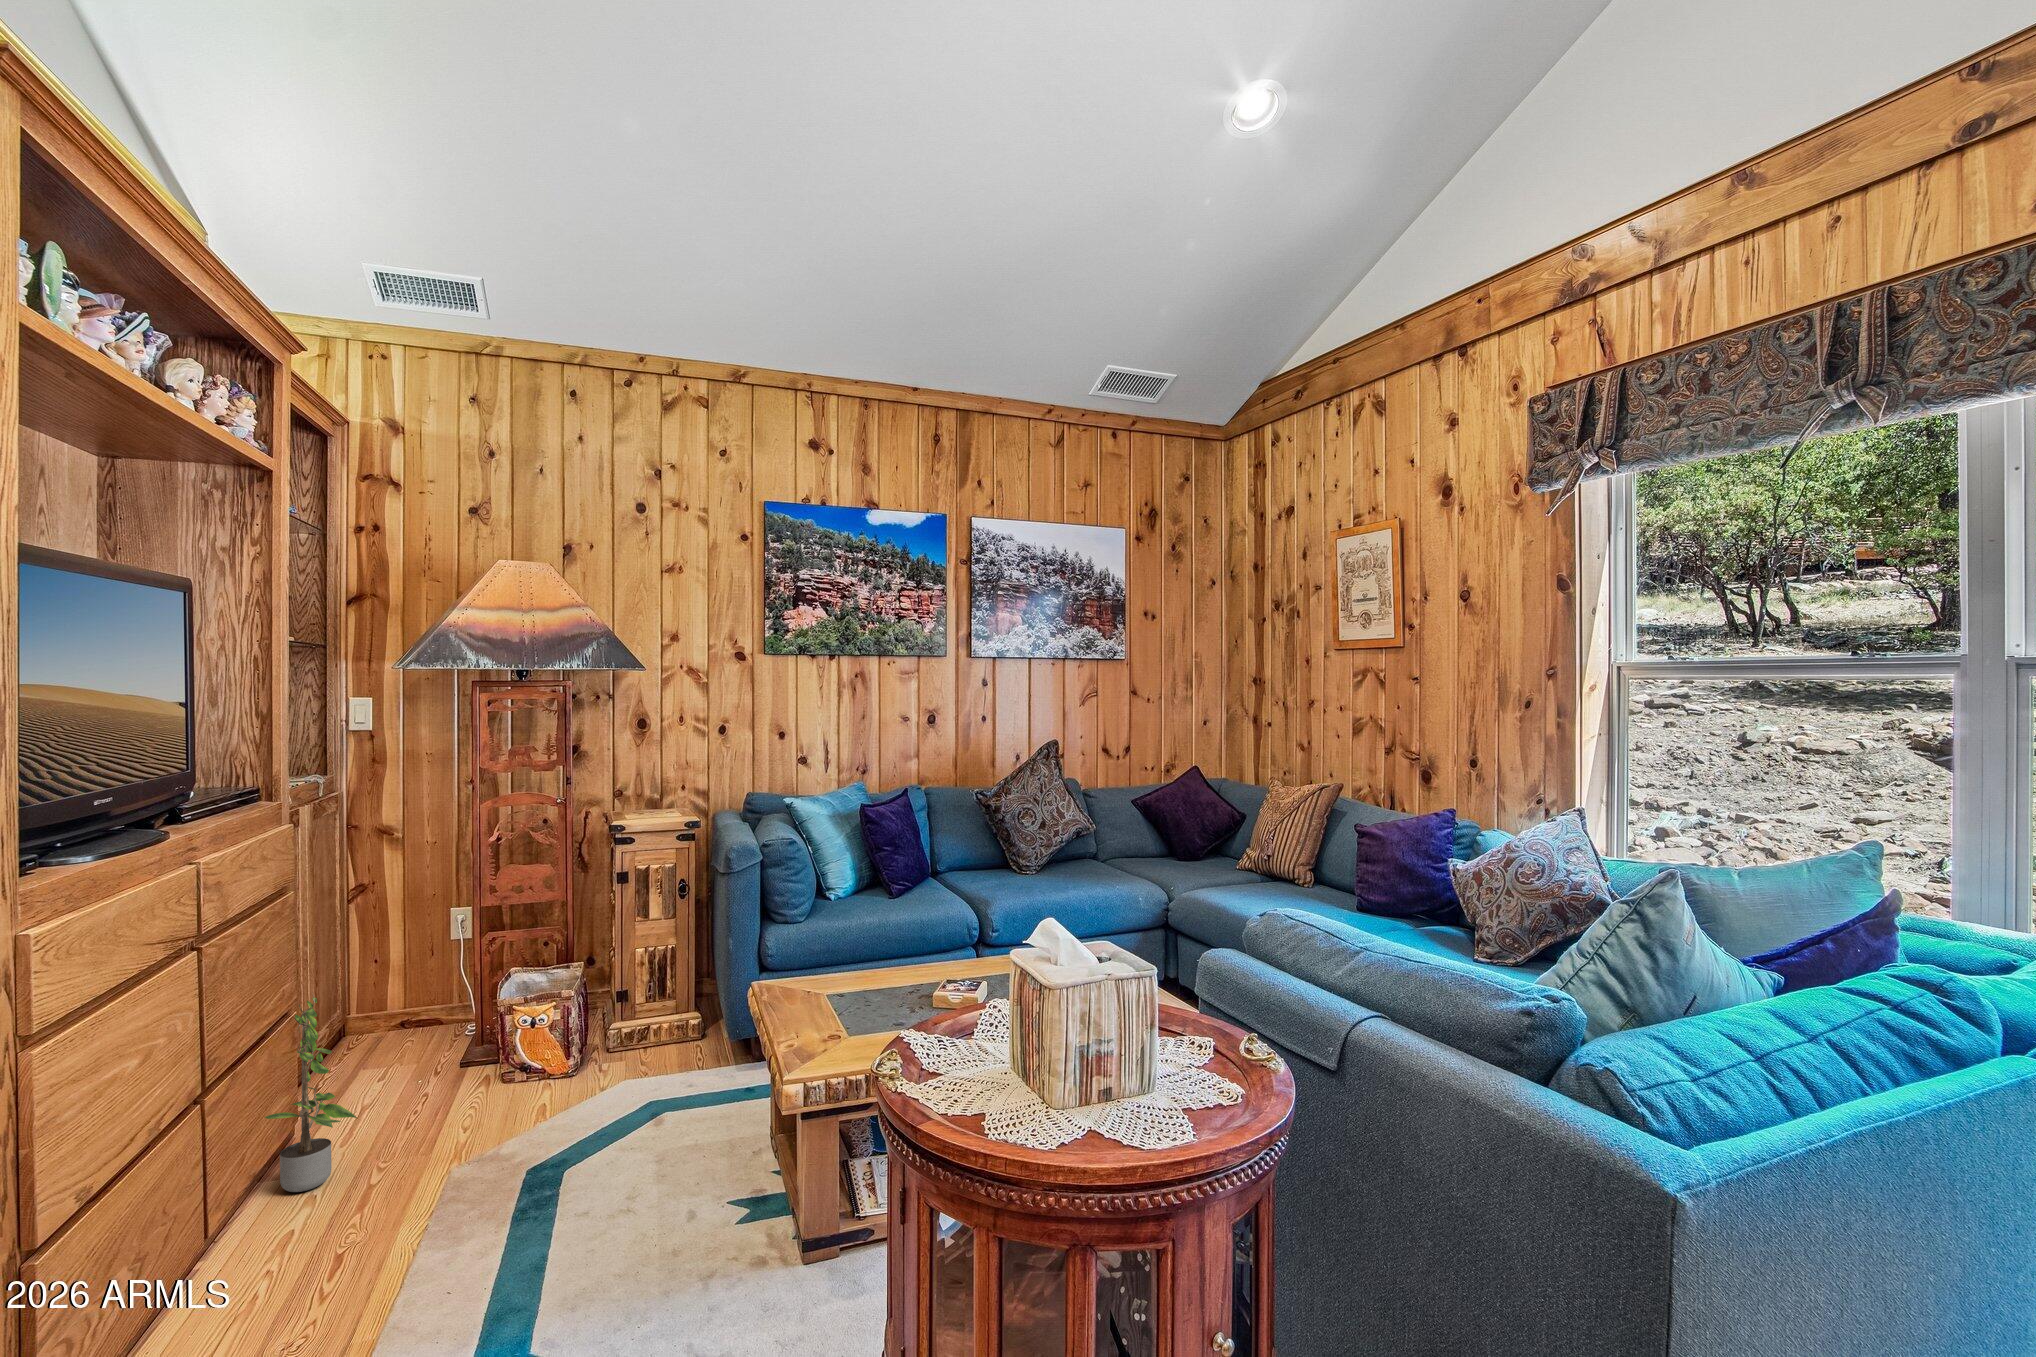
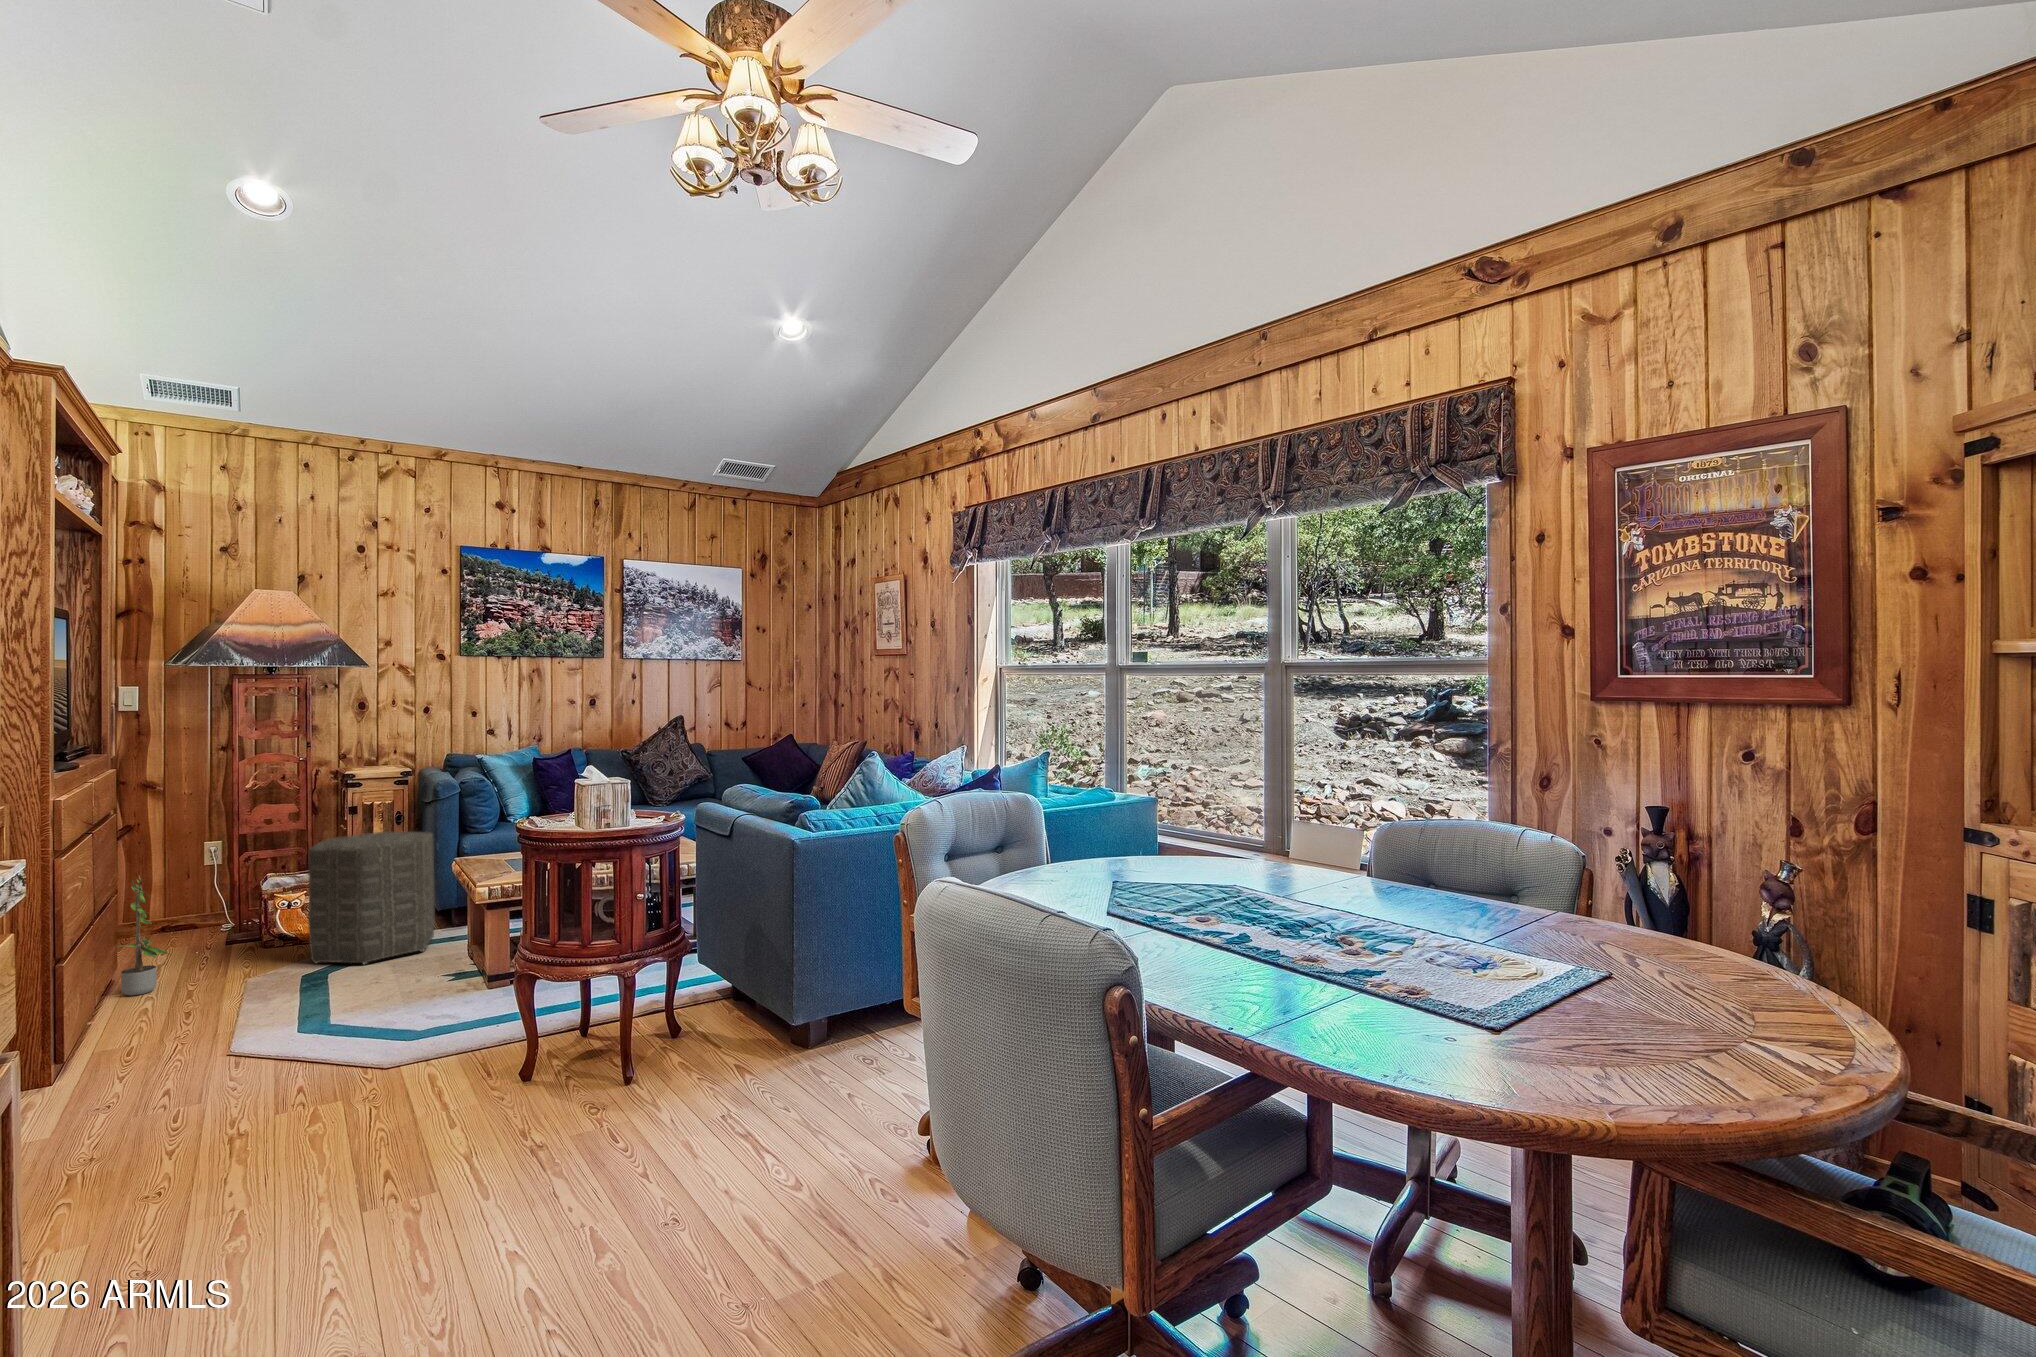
ottoman: none [548,919,725,1149] -> present [308,832,435,964]

